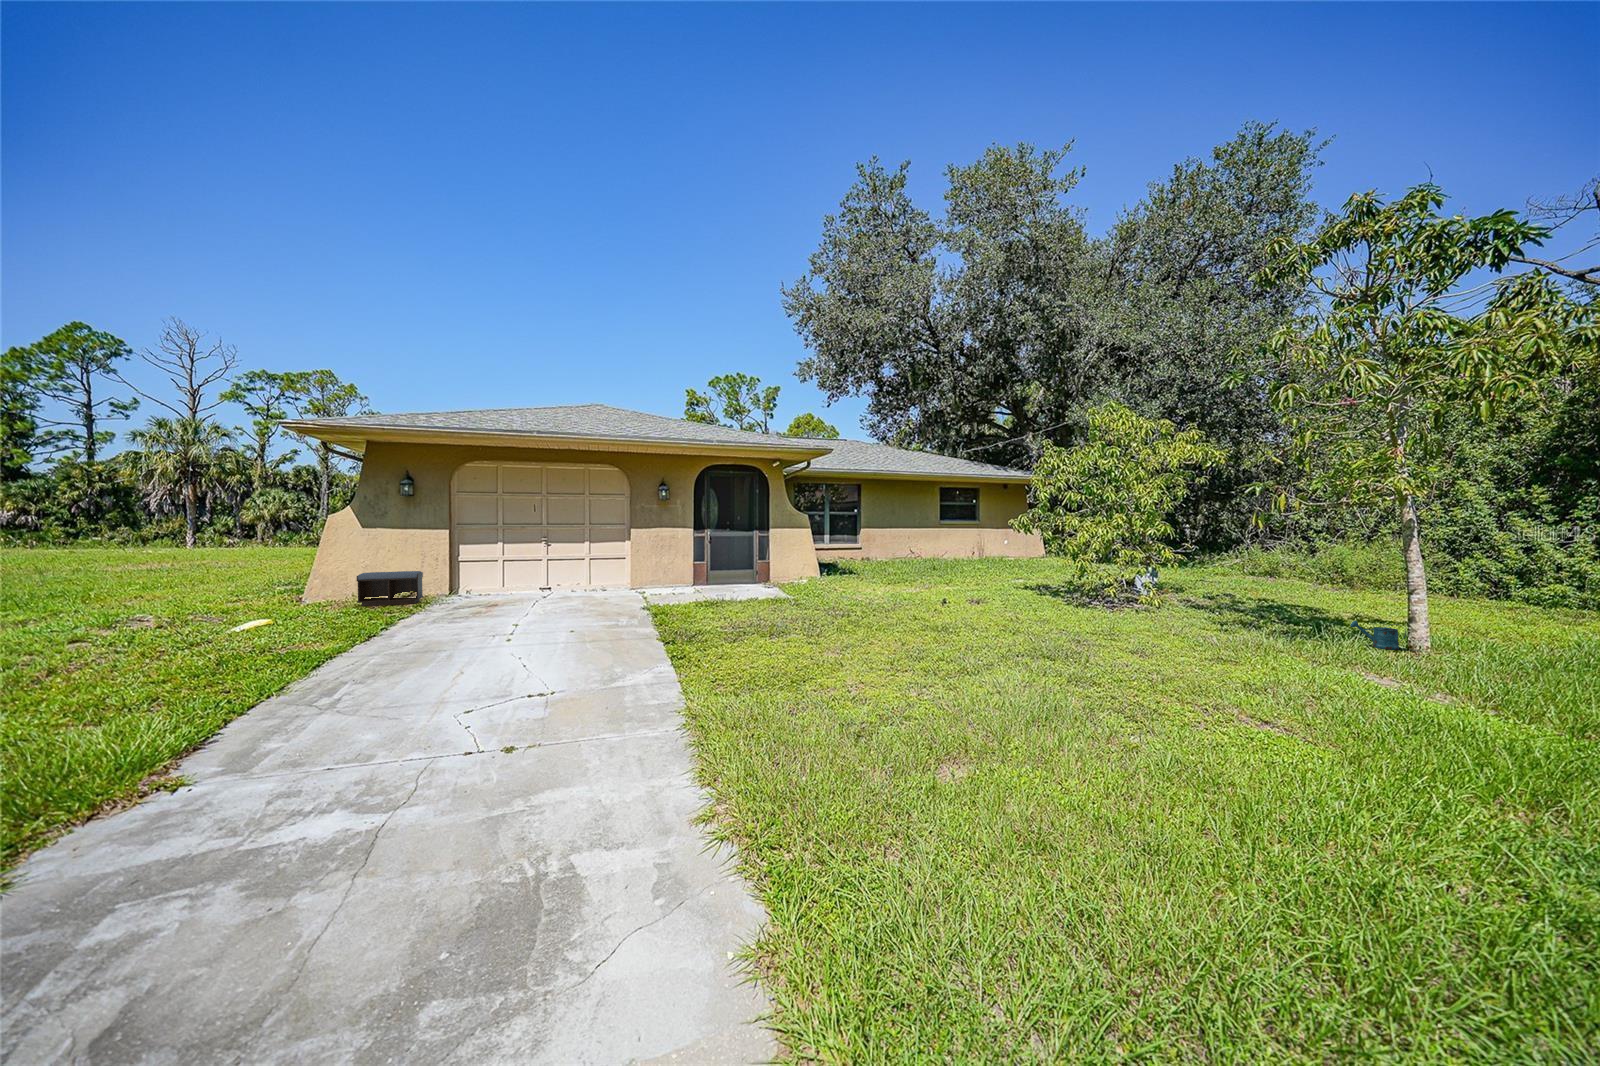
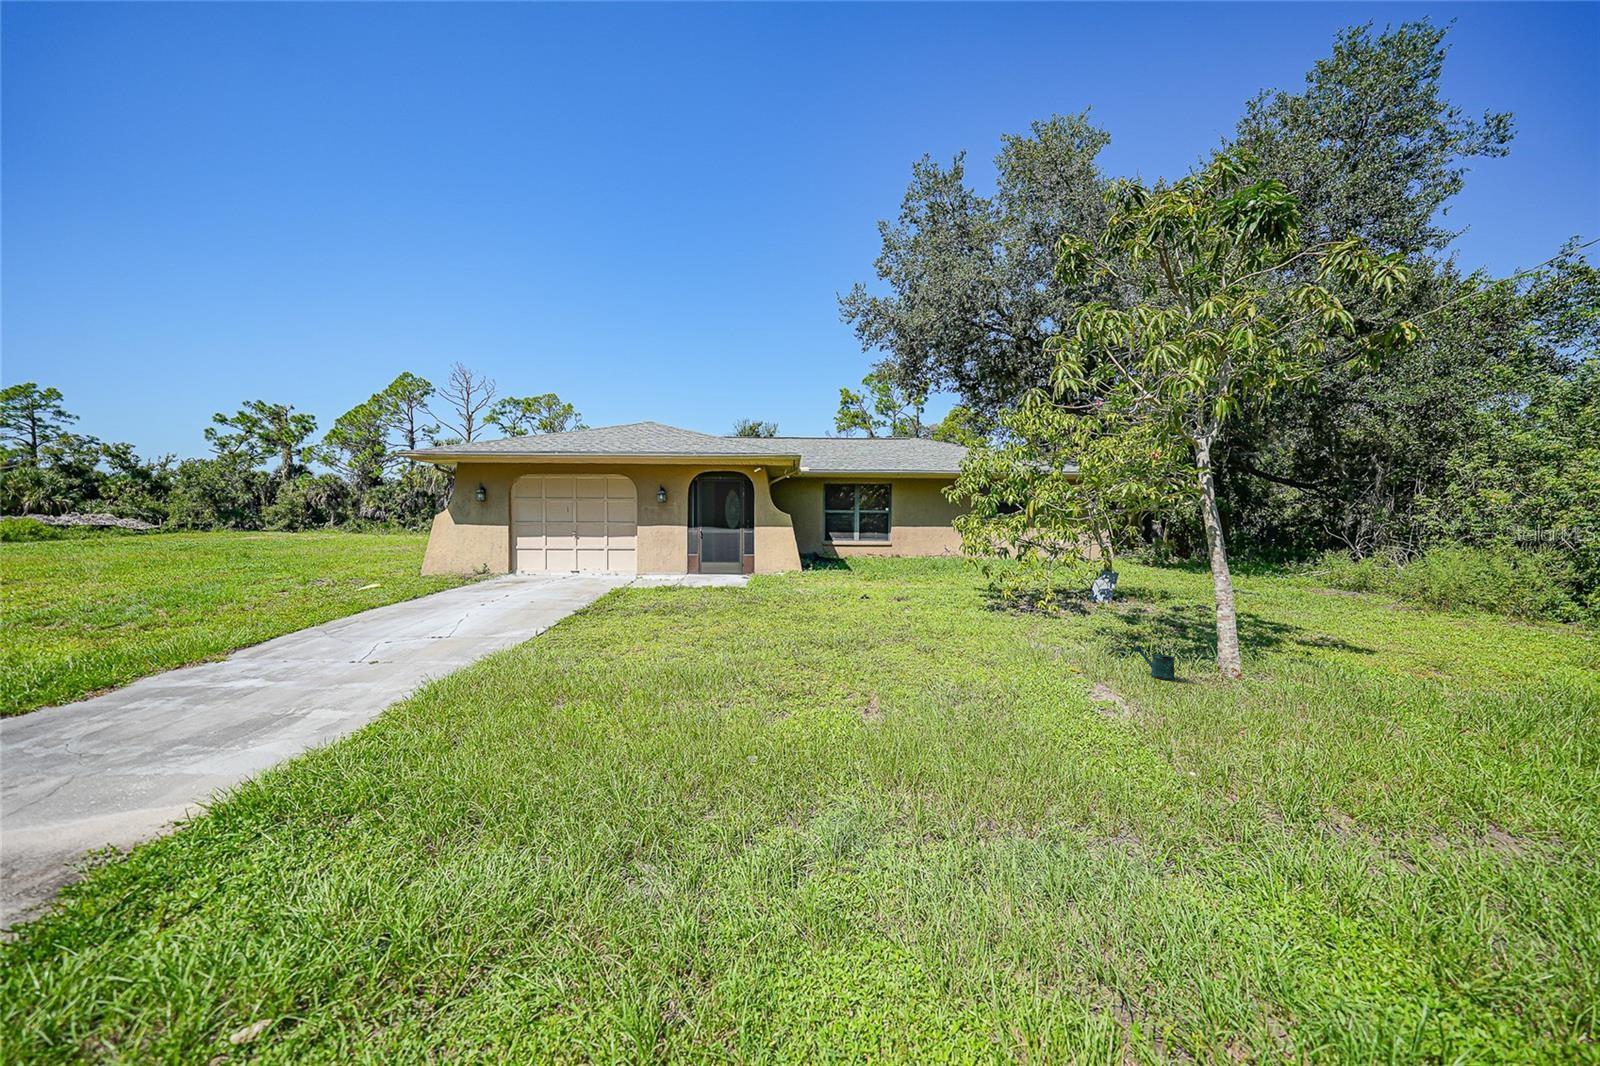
bench: present [357,571,423,606] -> none [444,558,490,582]

